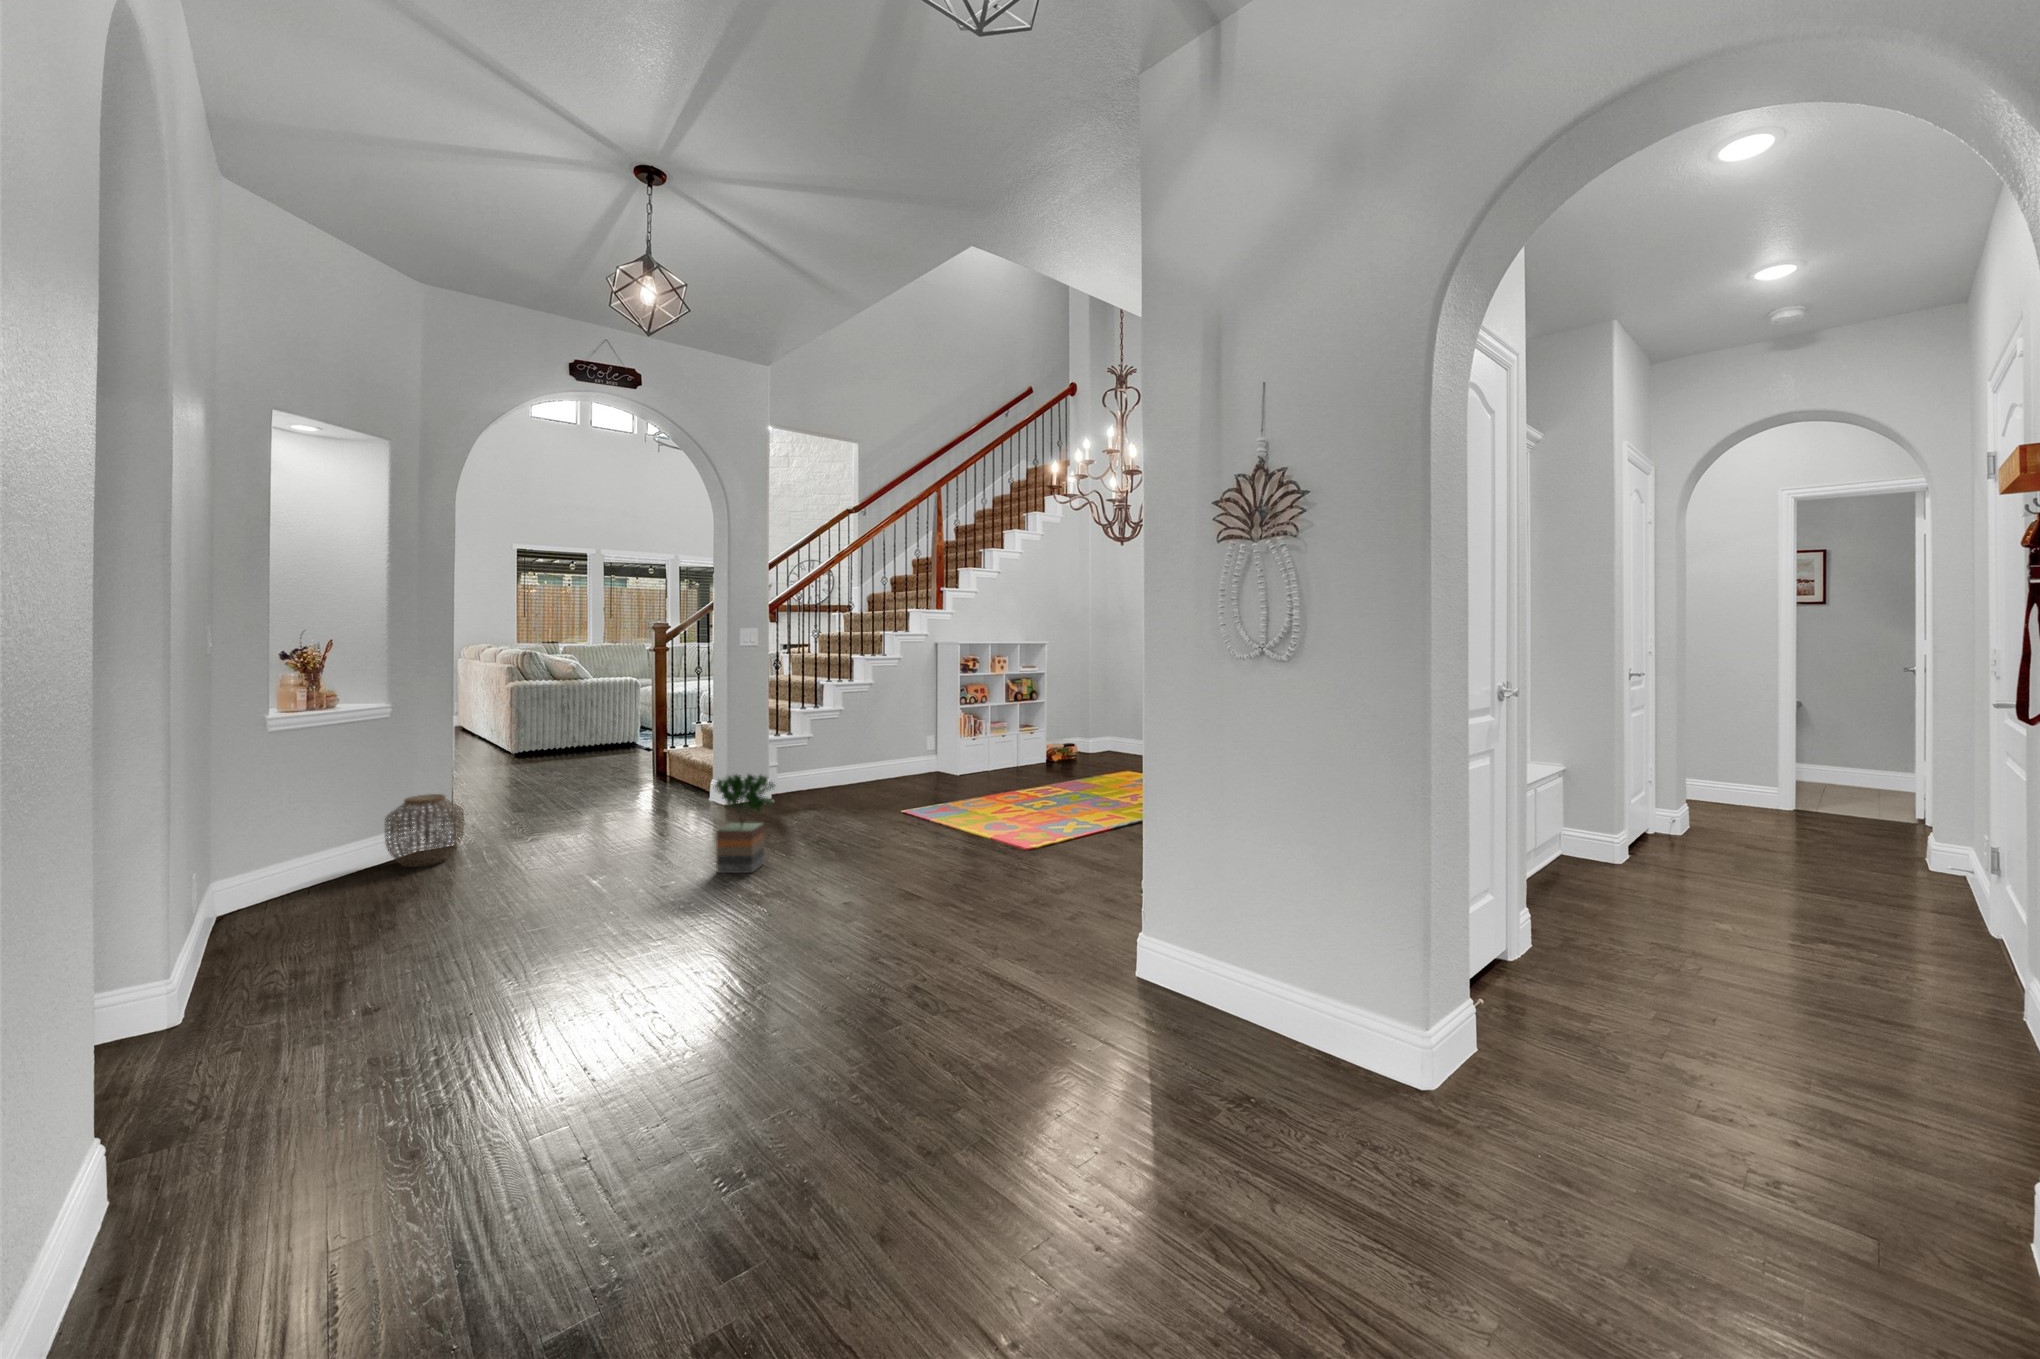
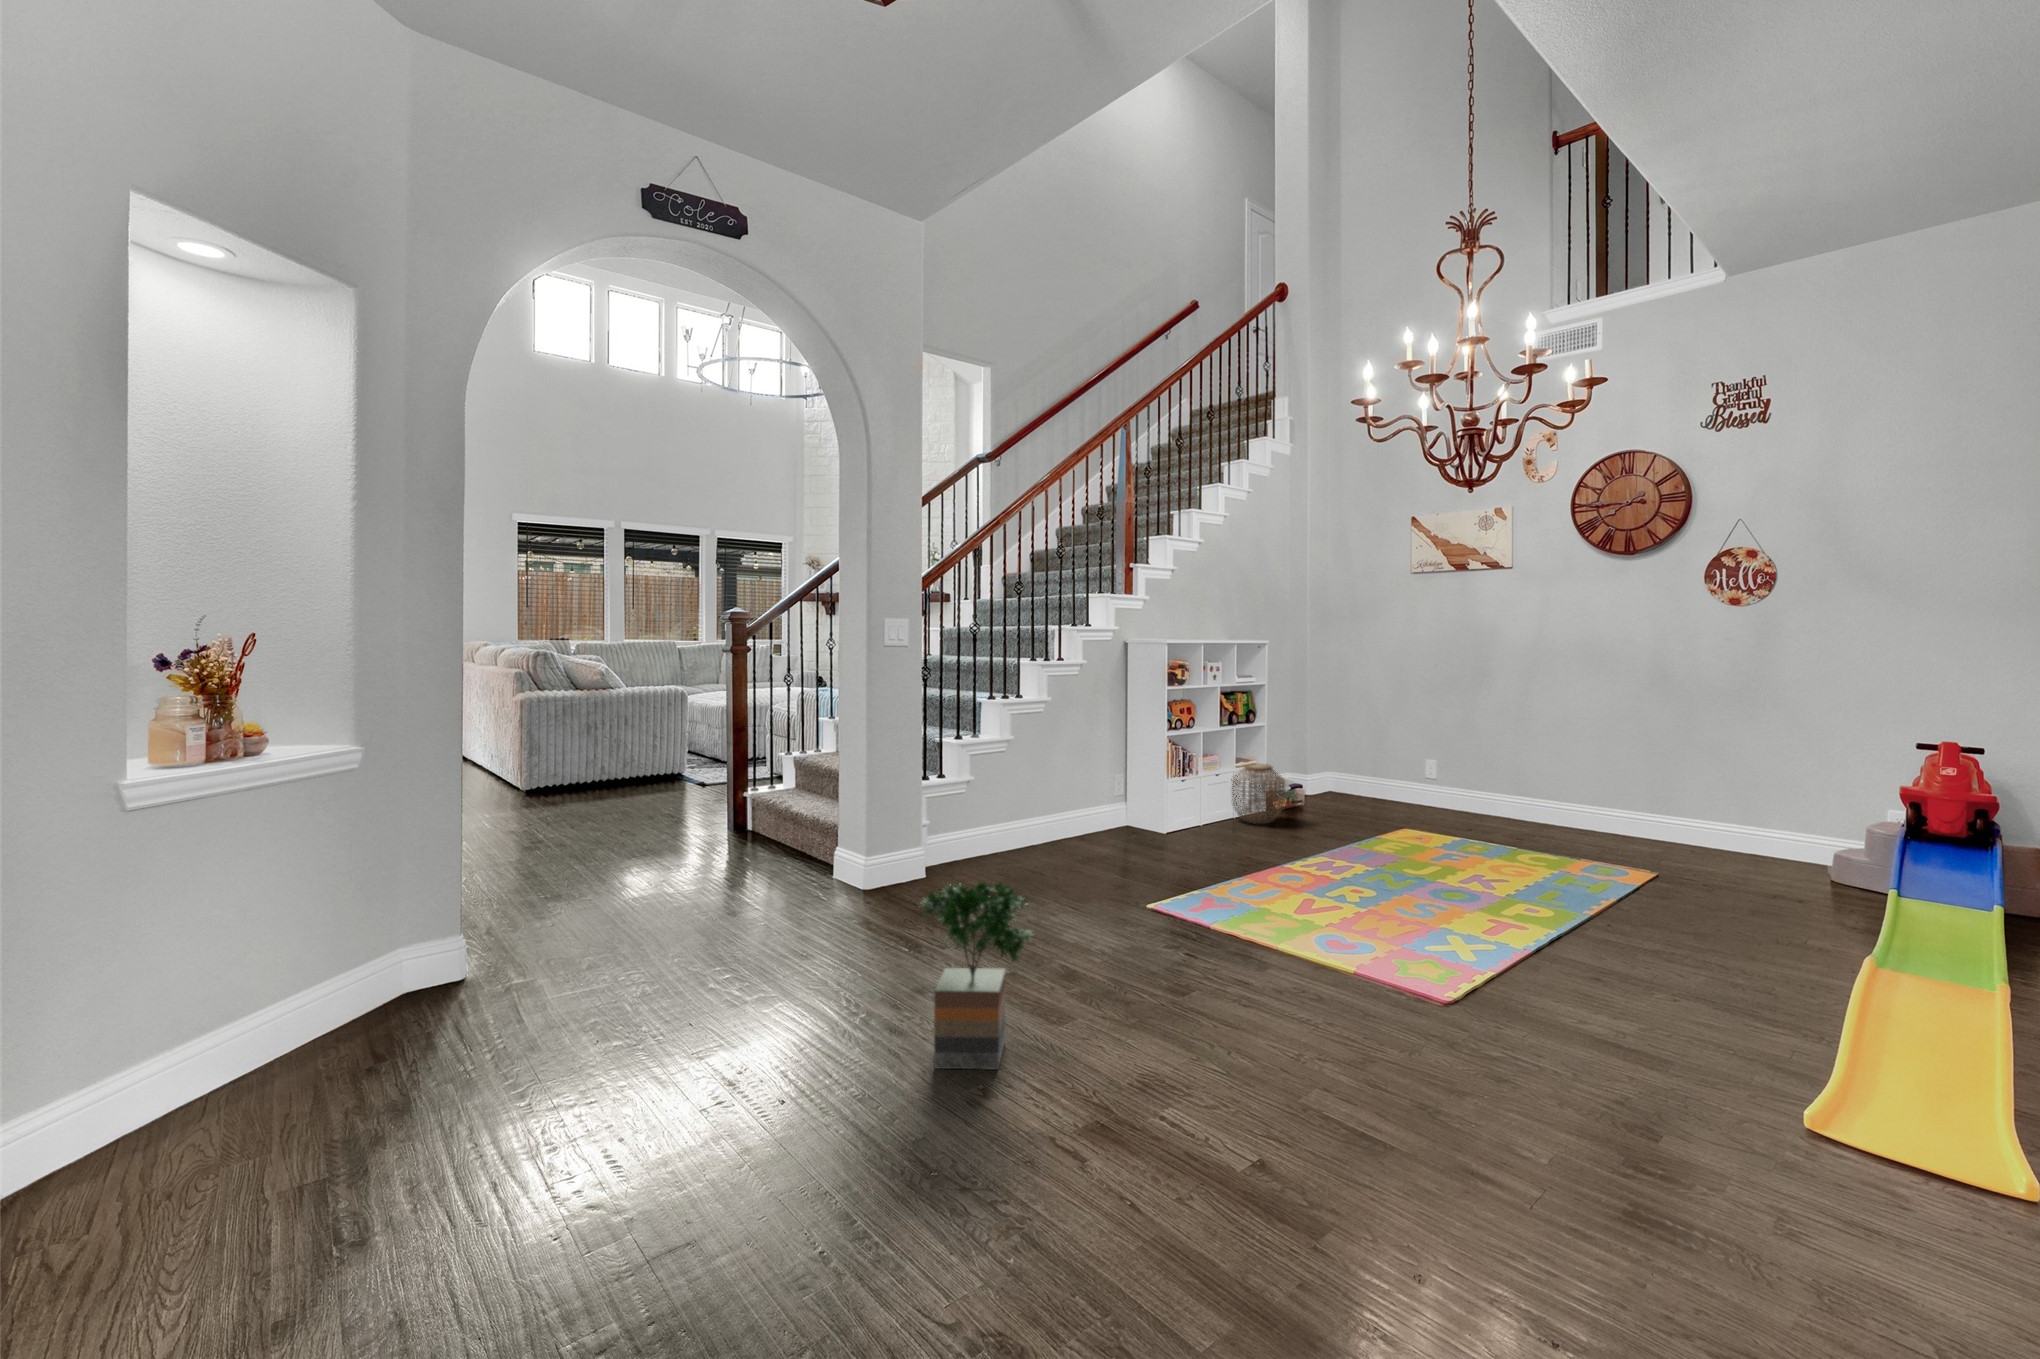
woven basket: present [385,794,464,867] -> present [1231,764,1285,823]

